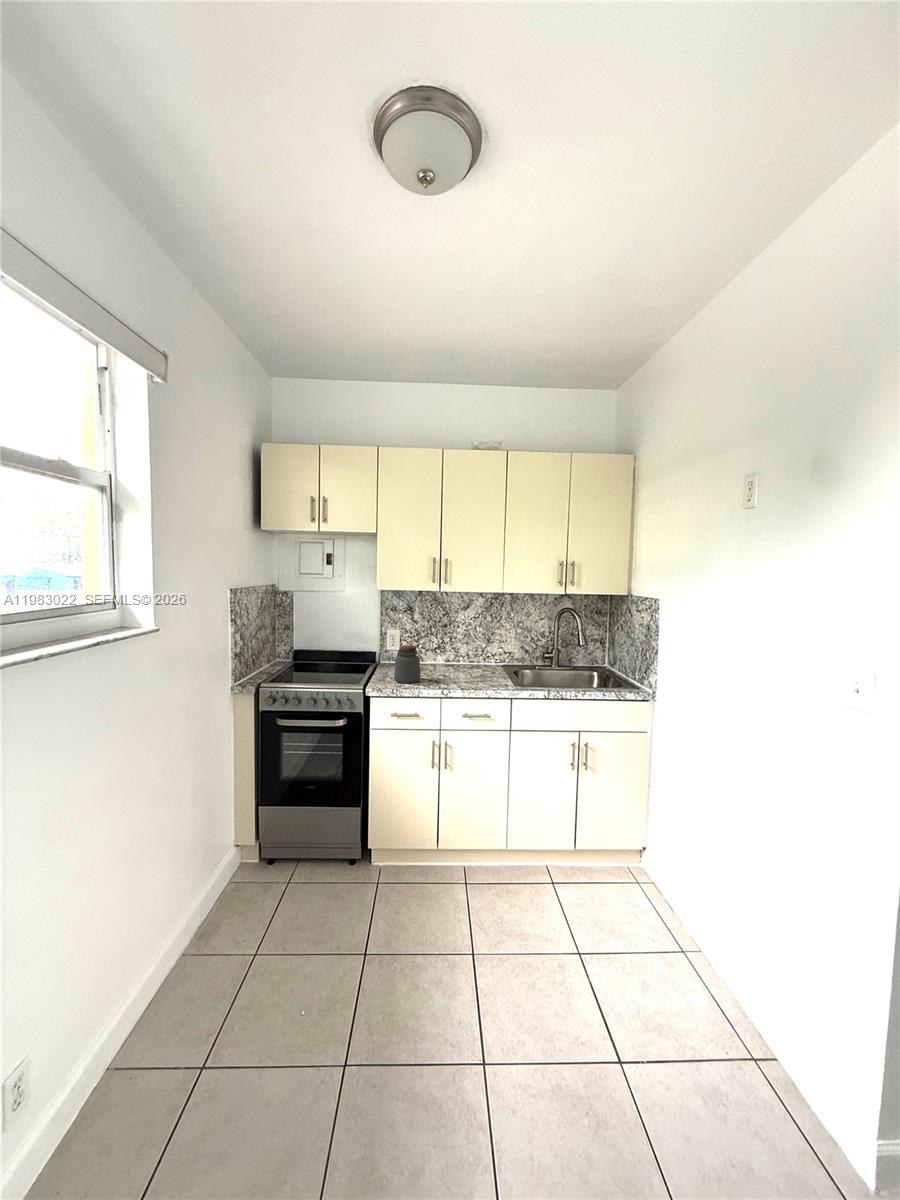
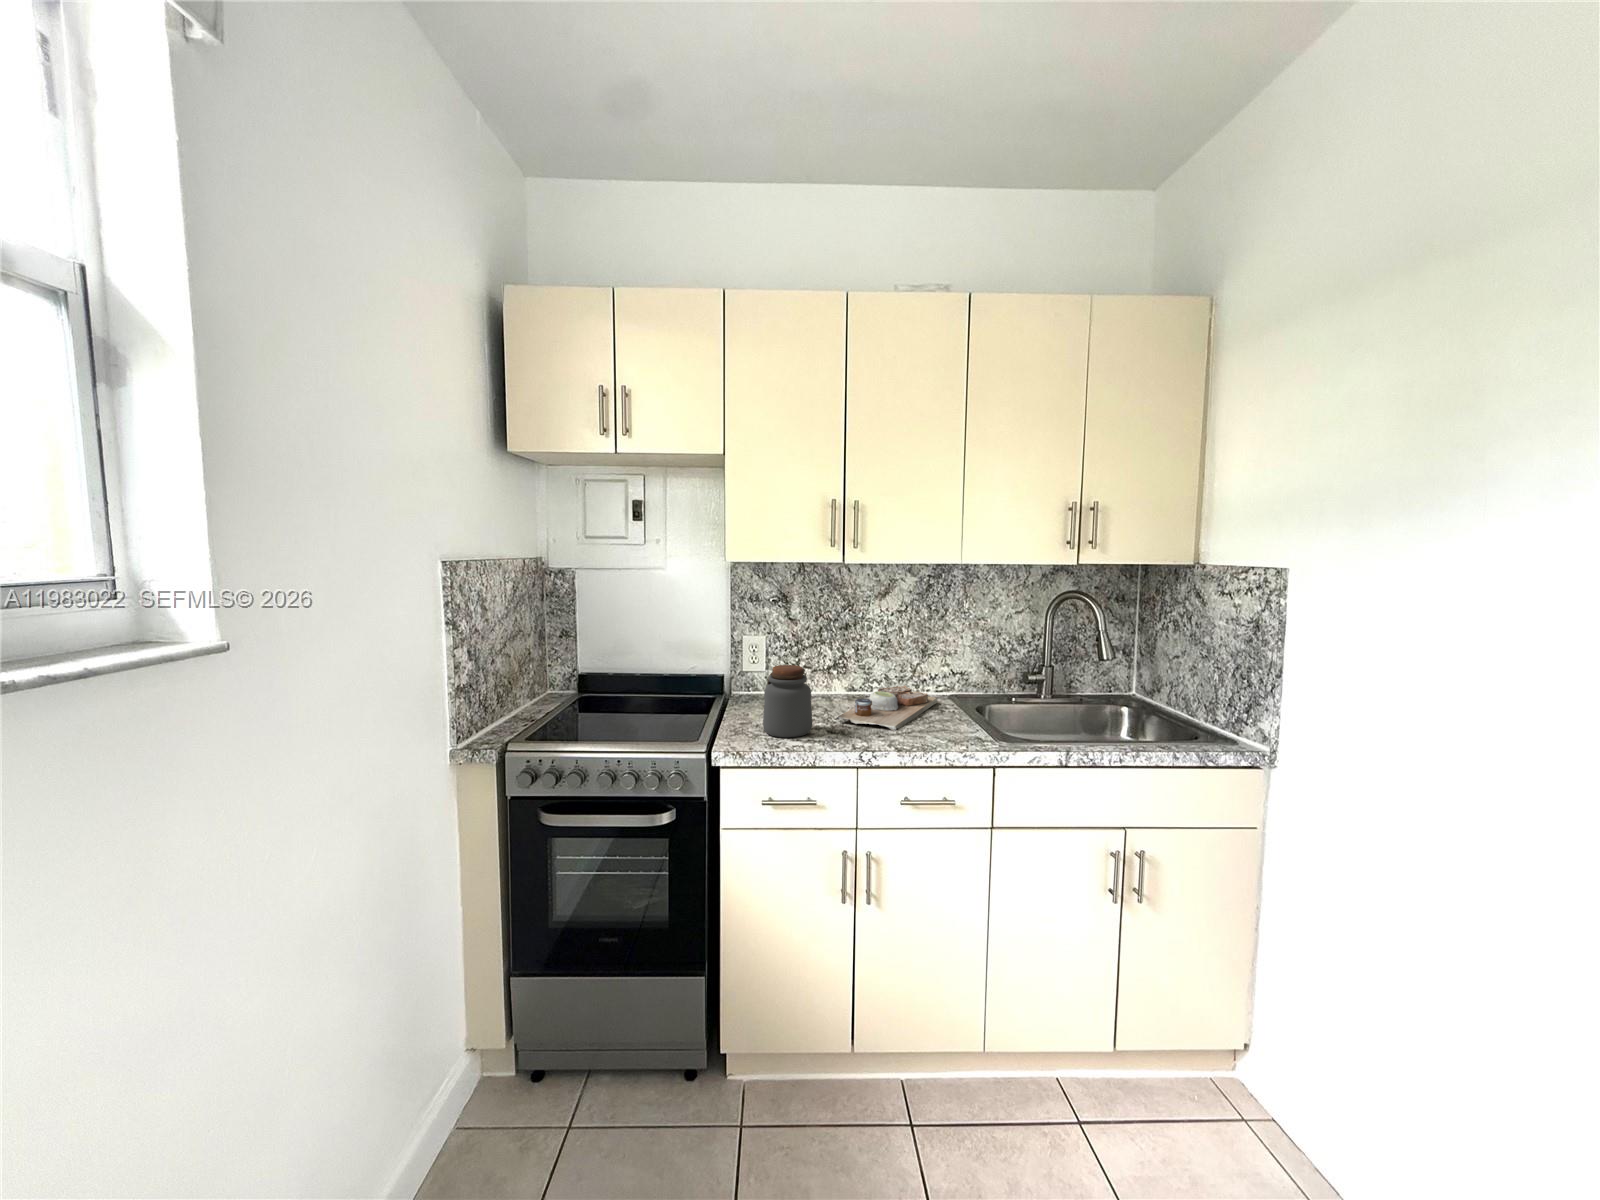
cutting board: none [434,659,493,682] -> present [836,685,937,731]

